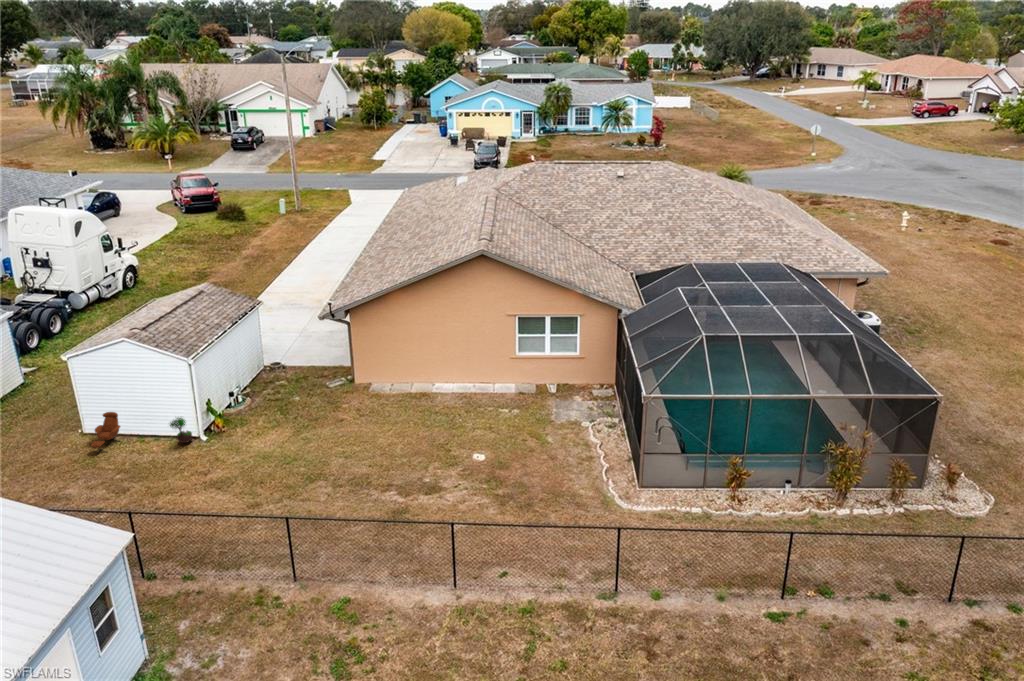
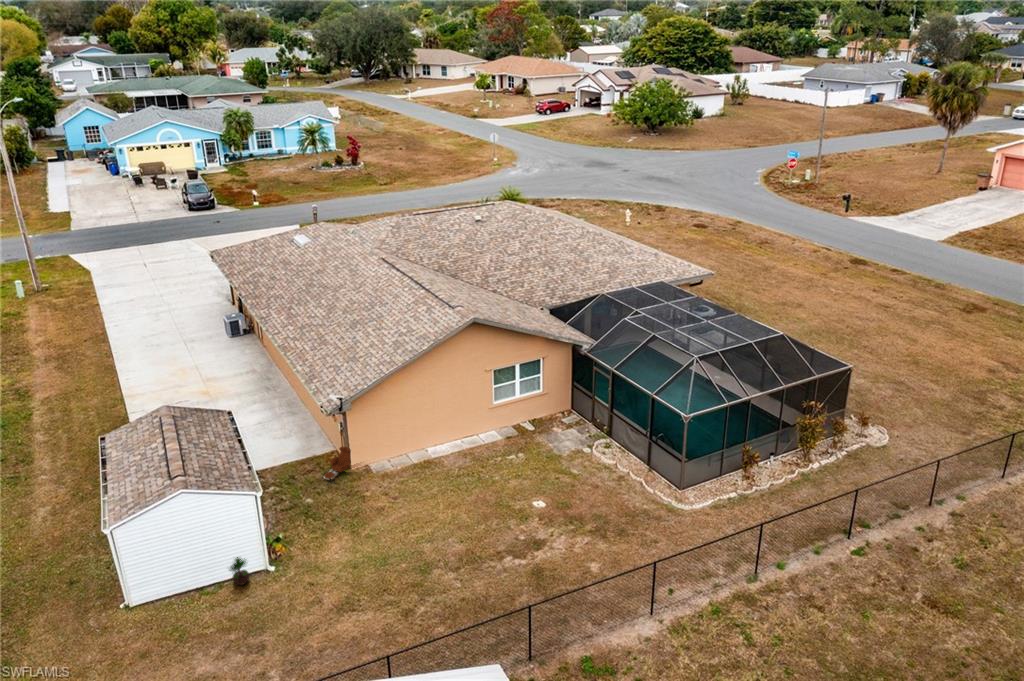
lounge chair: present [91,412,120,454] -> present [325,447,351,482]

